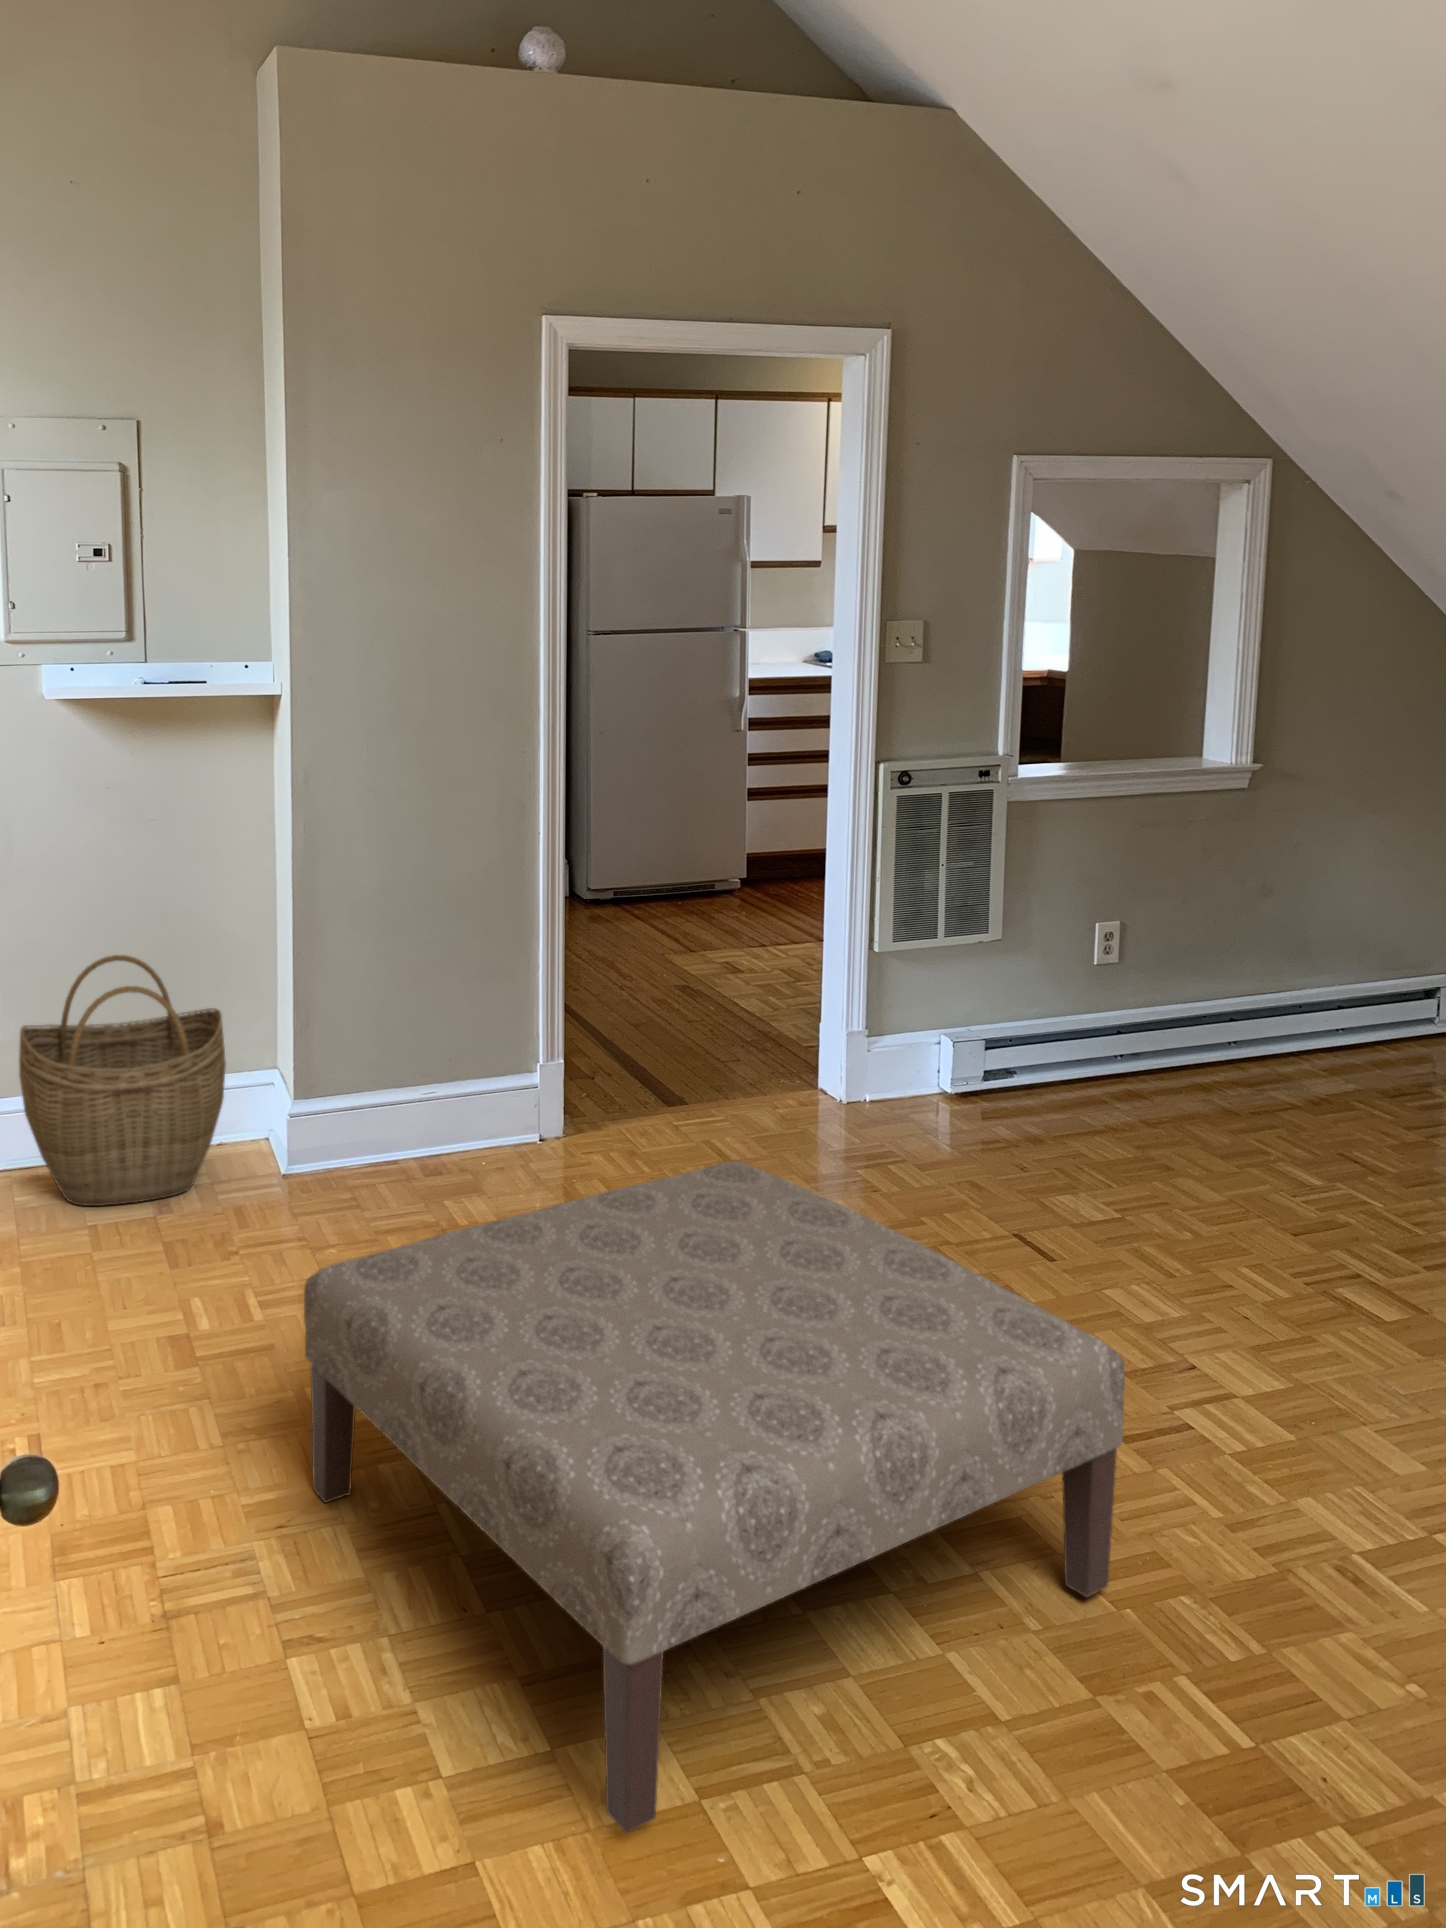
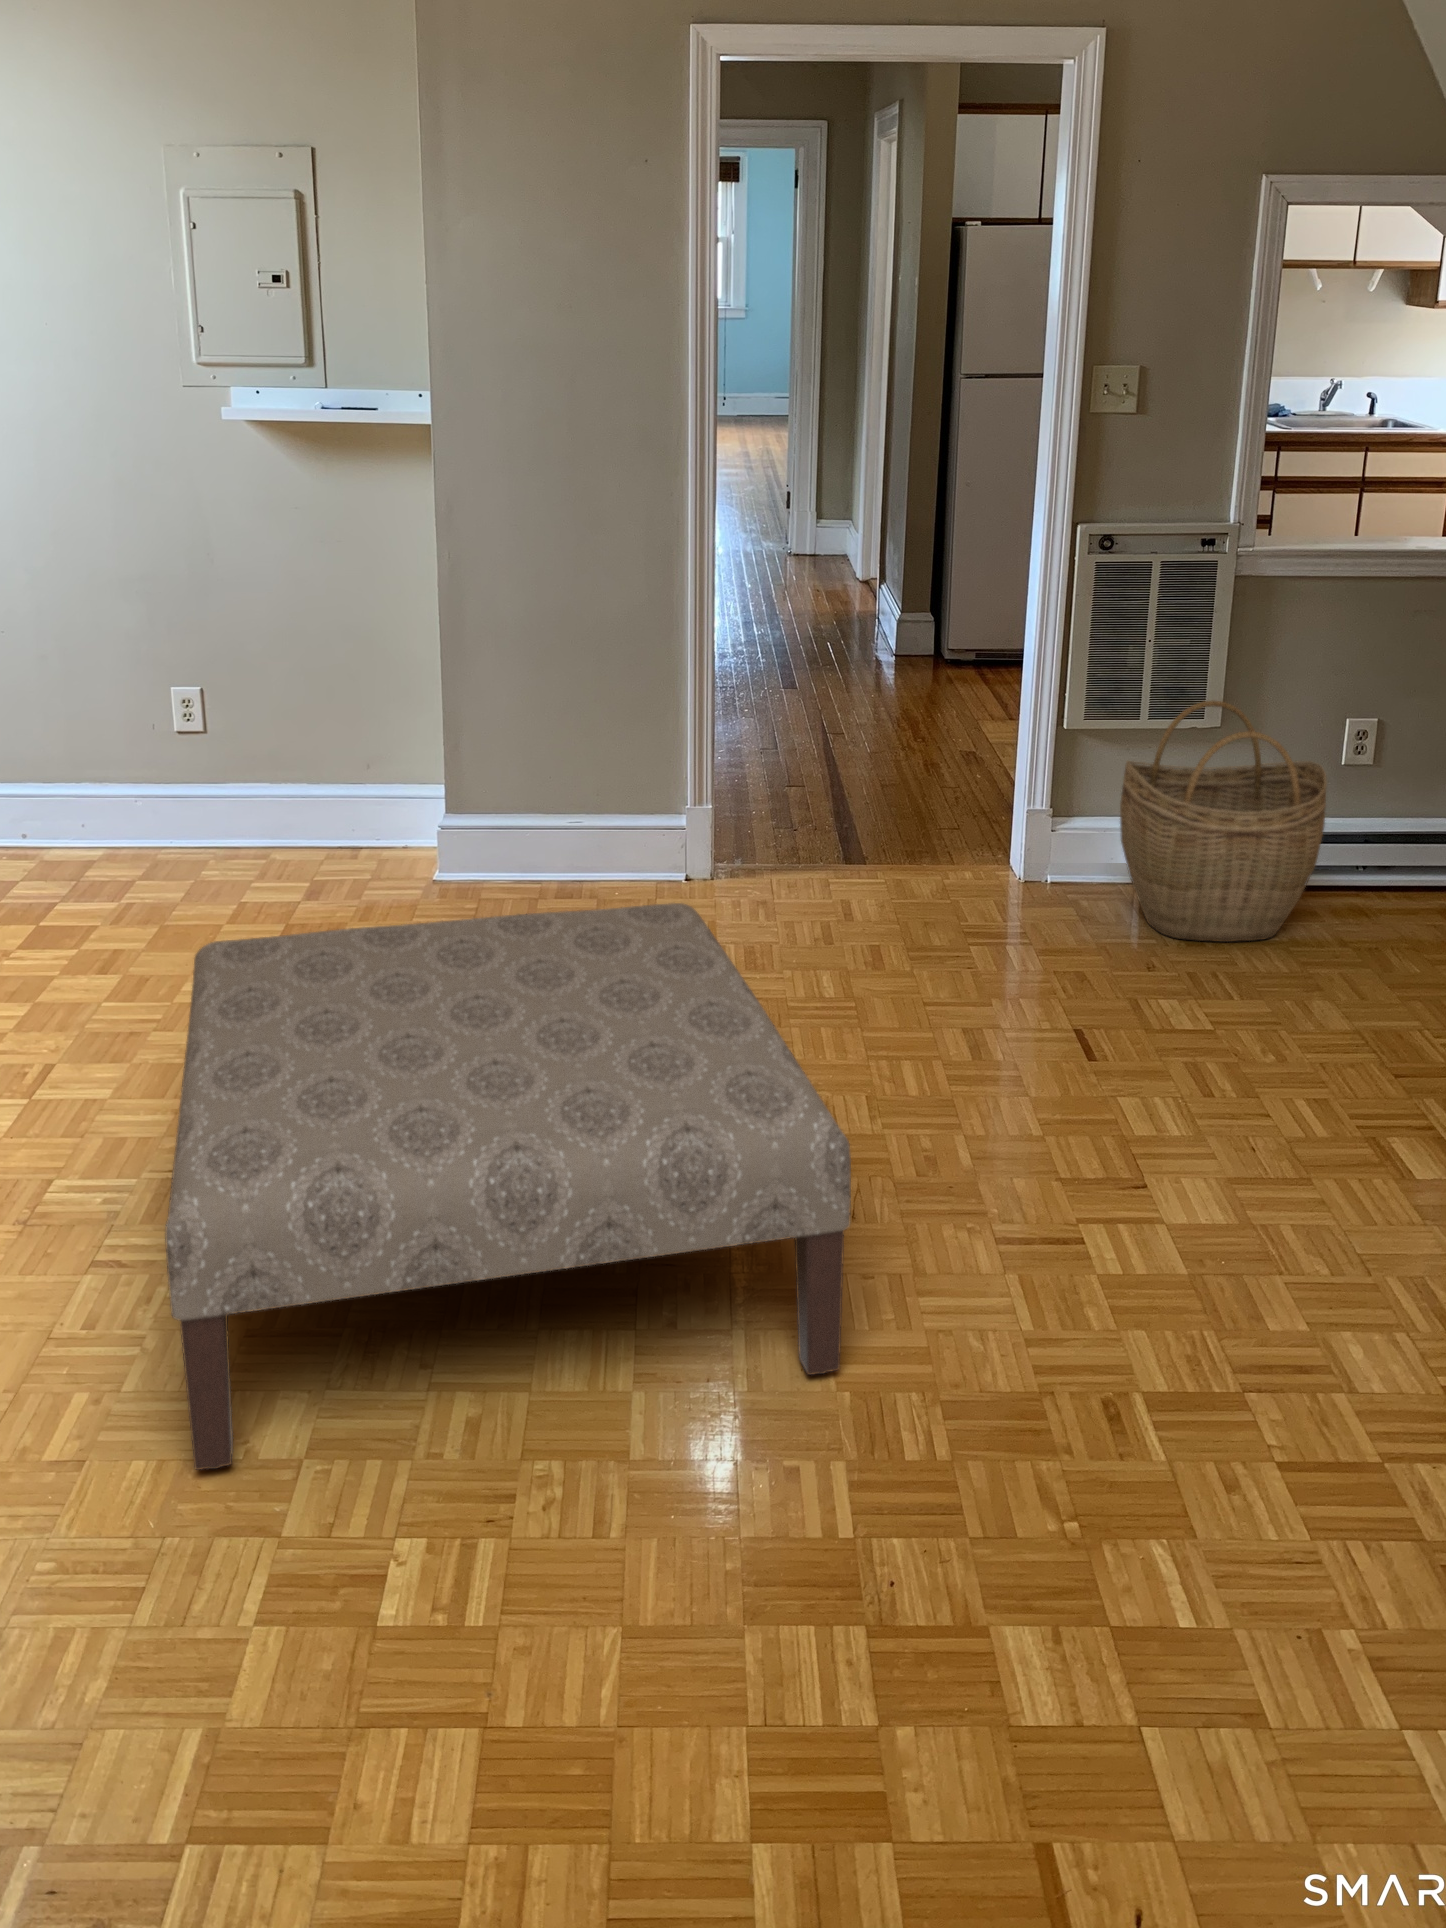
woven basket: present [19,955,226,1206] -> present [1120,700,1327,942]

